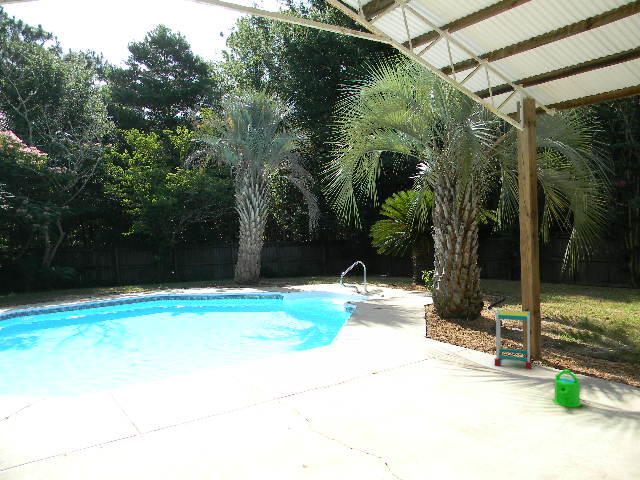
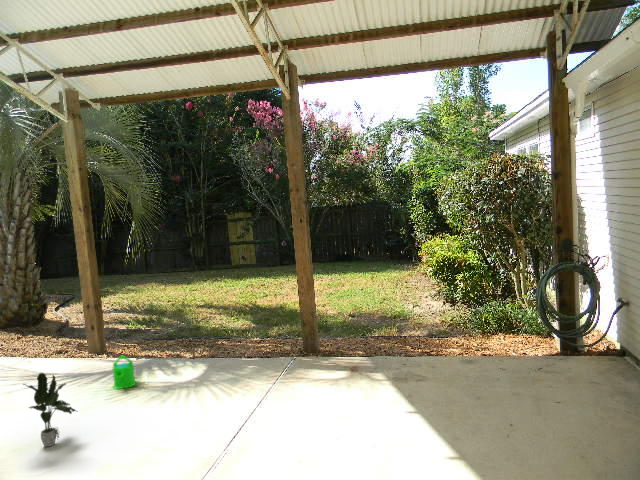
side table: present [495,310,532,369] -> none [55,308,97,370]
potted plant: none [471,368,523,447] -> present [23,373,76,447]

